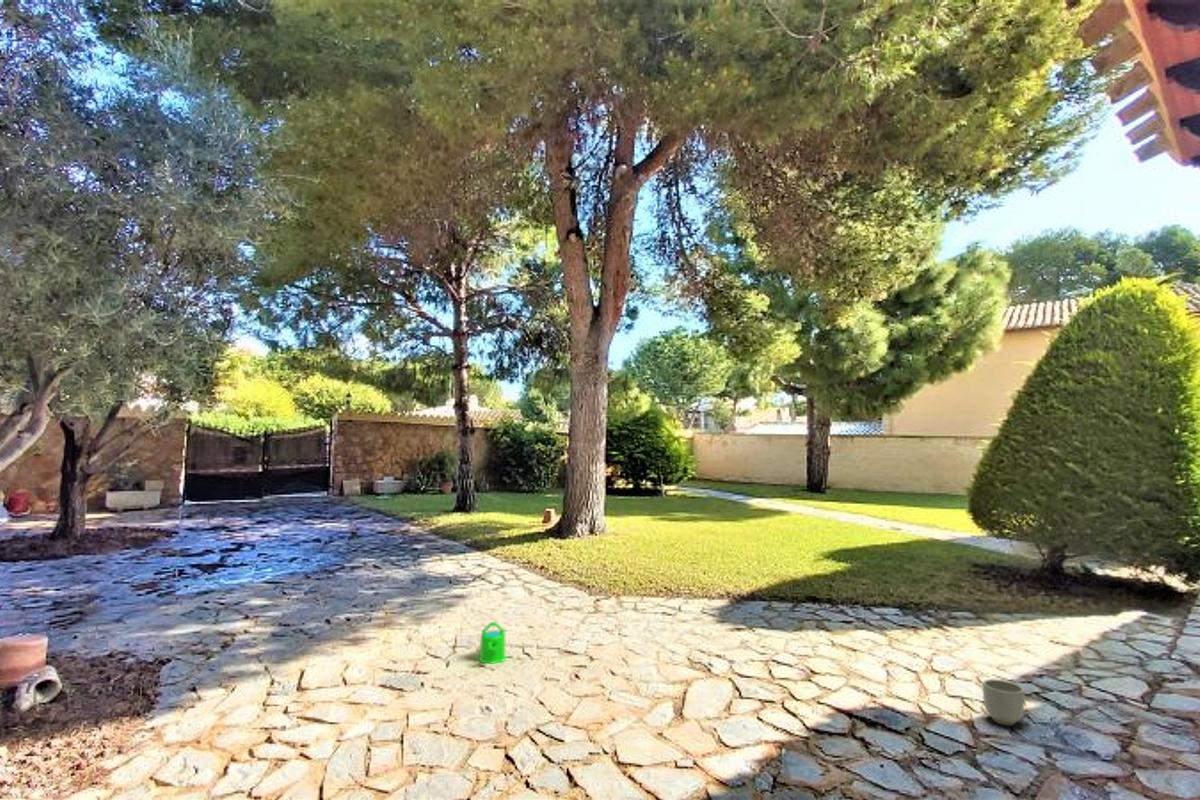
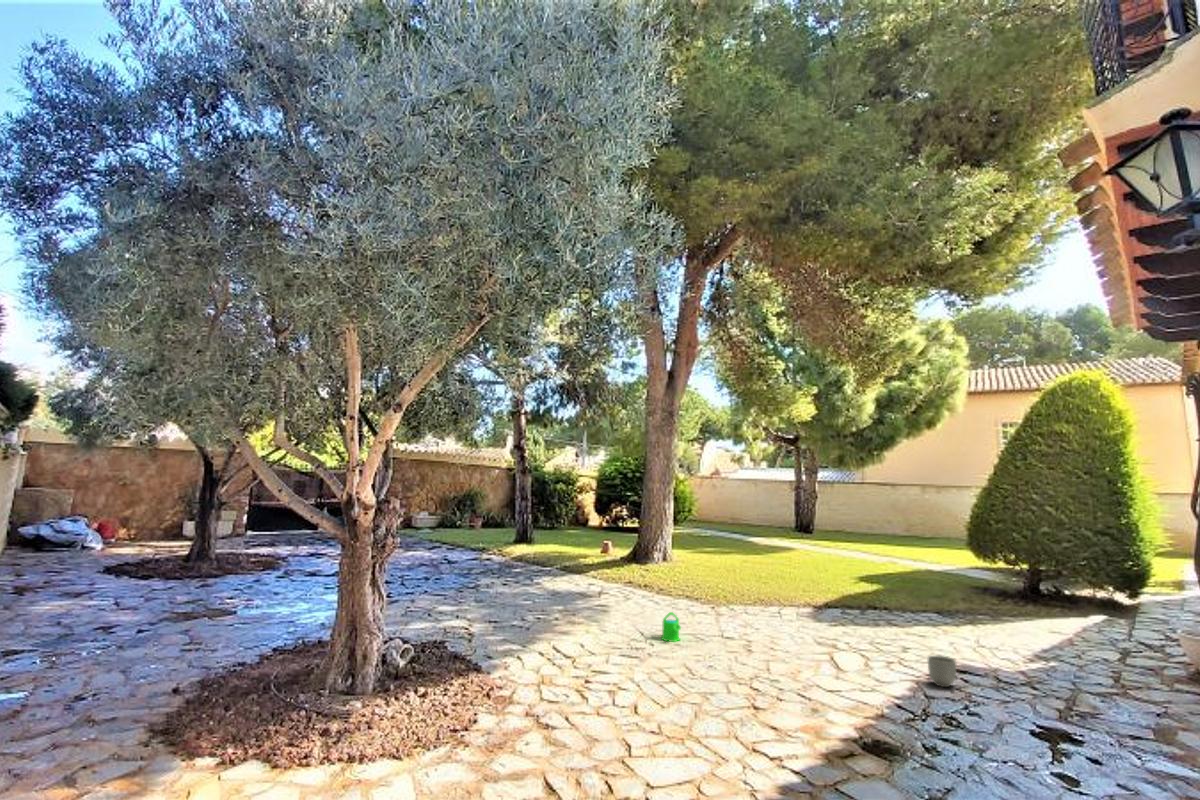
planter: present [983,679,1025,726] -> present [928,656,956,687]

